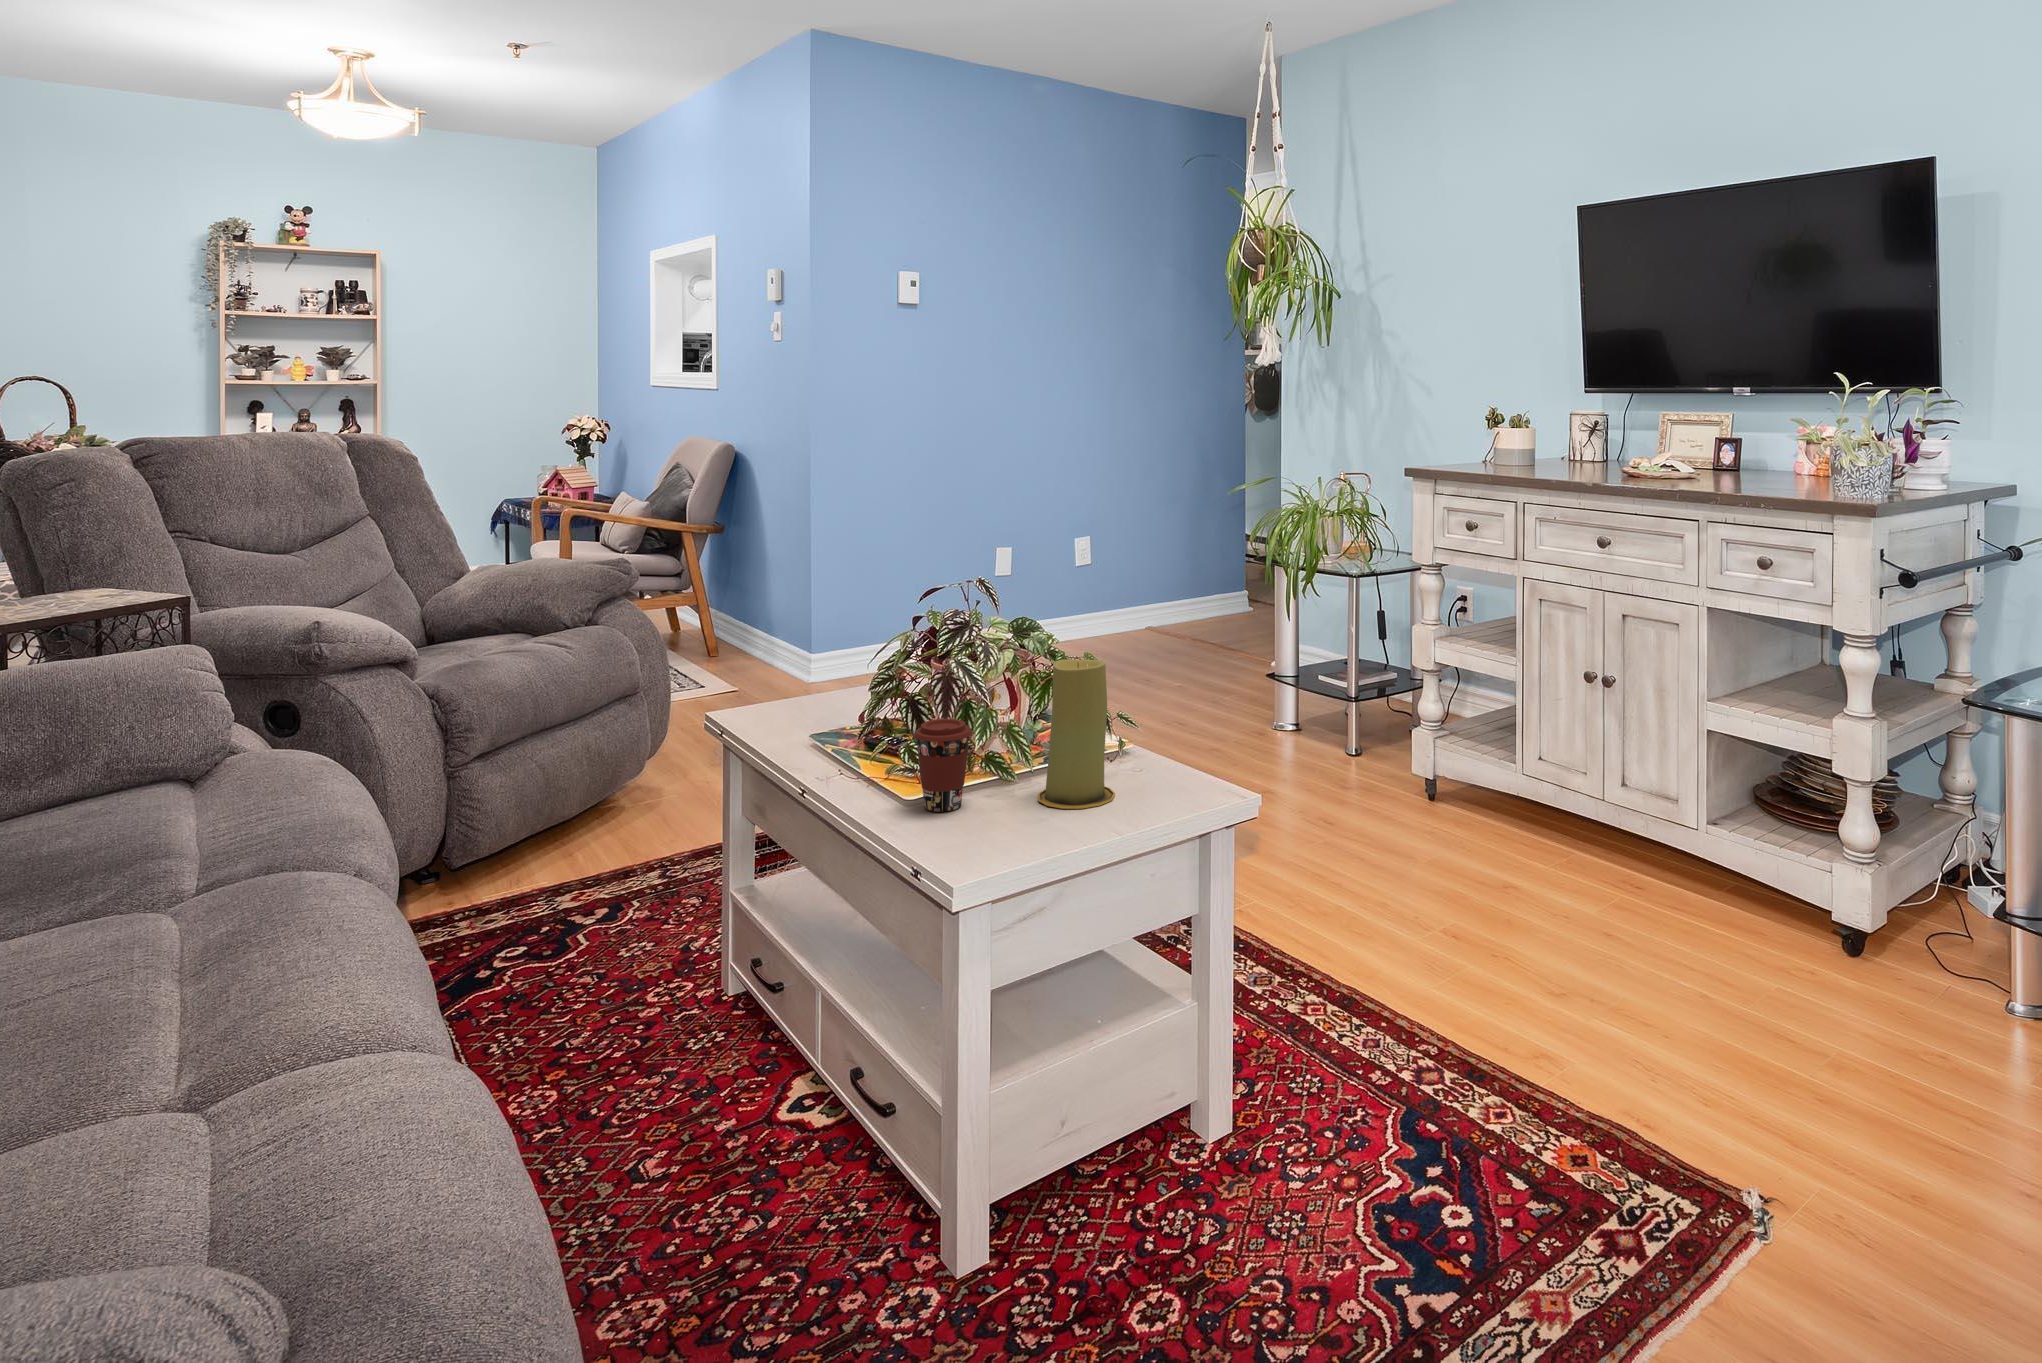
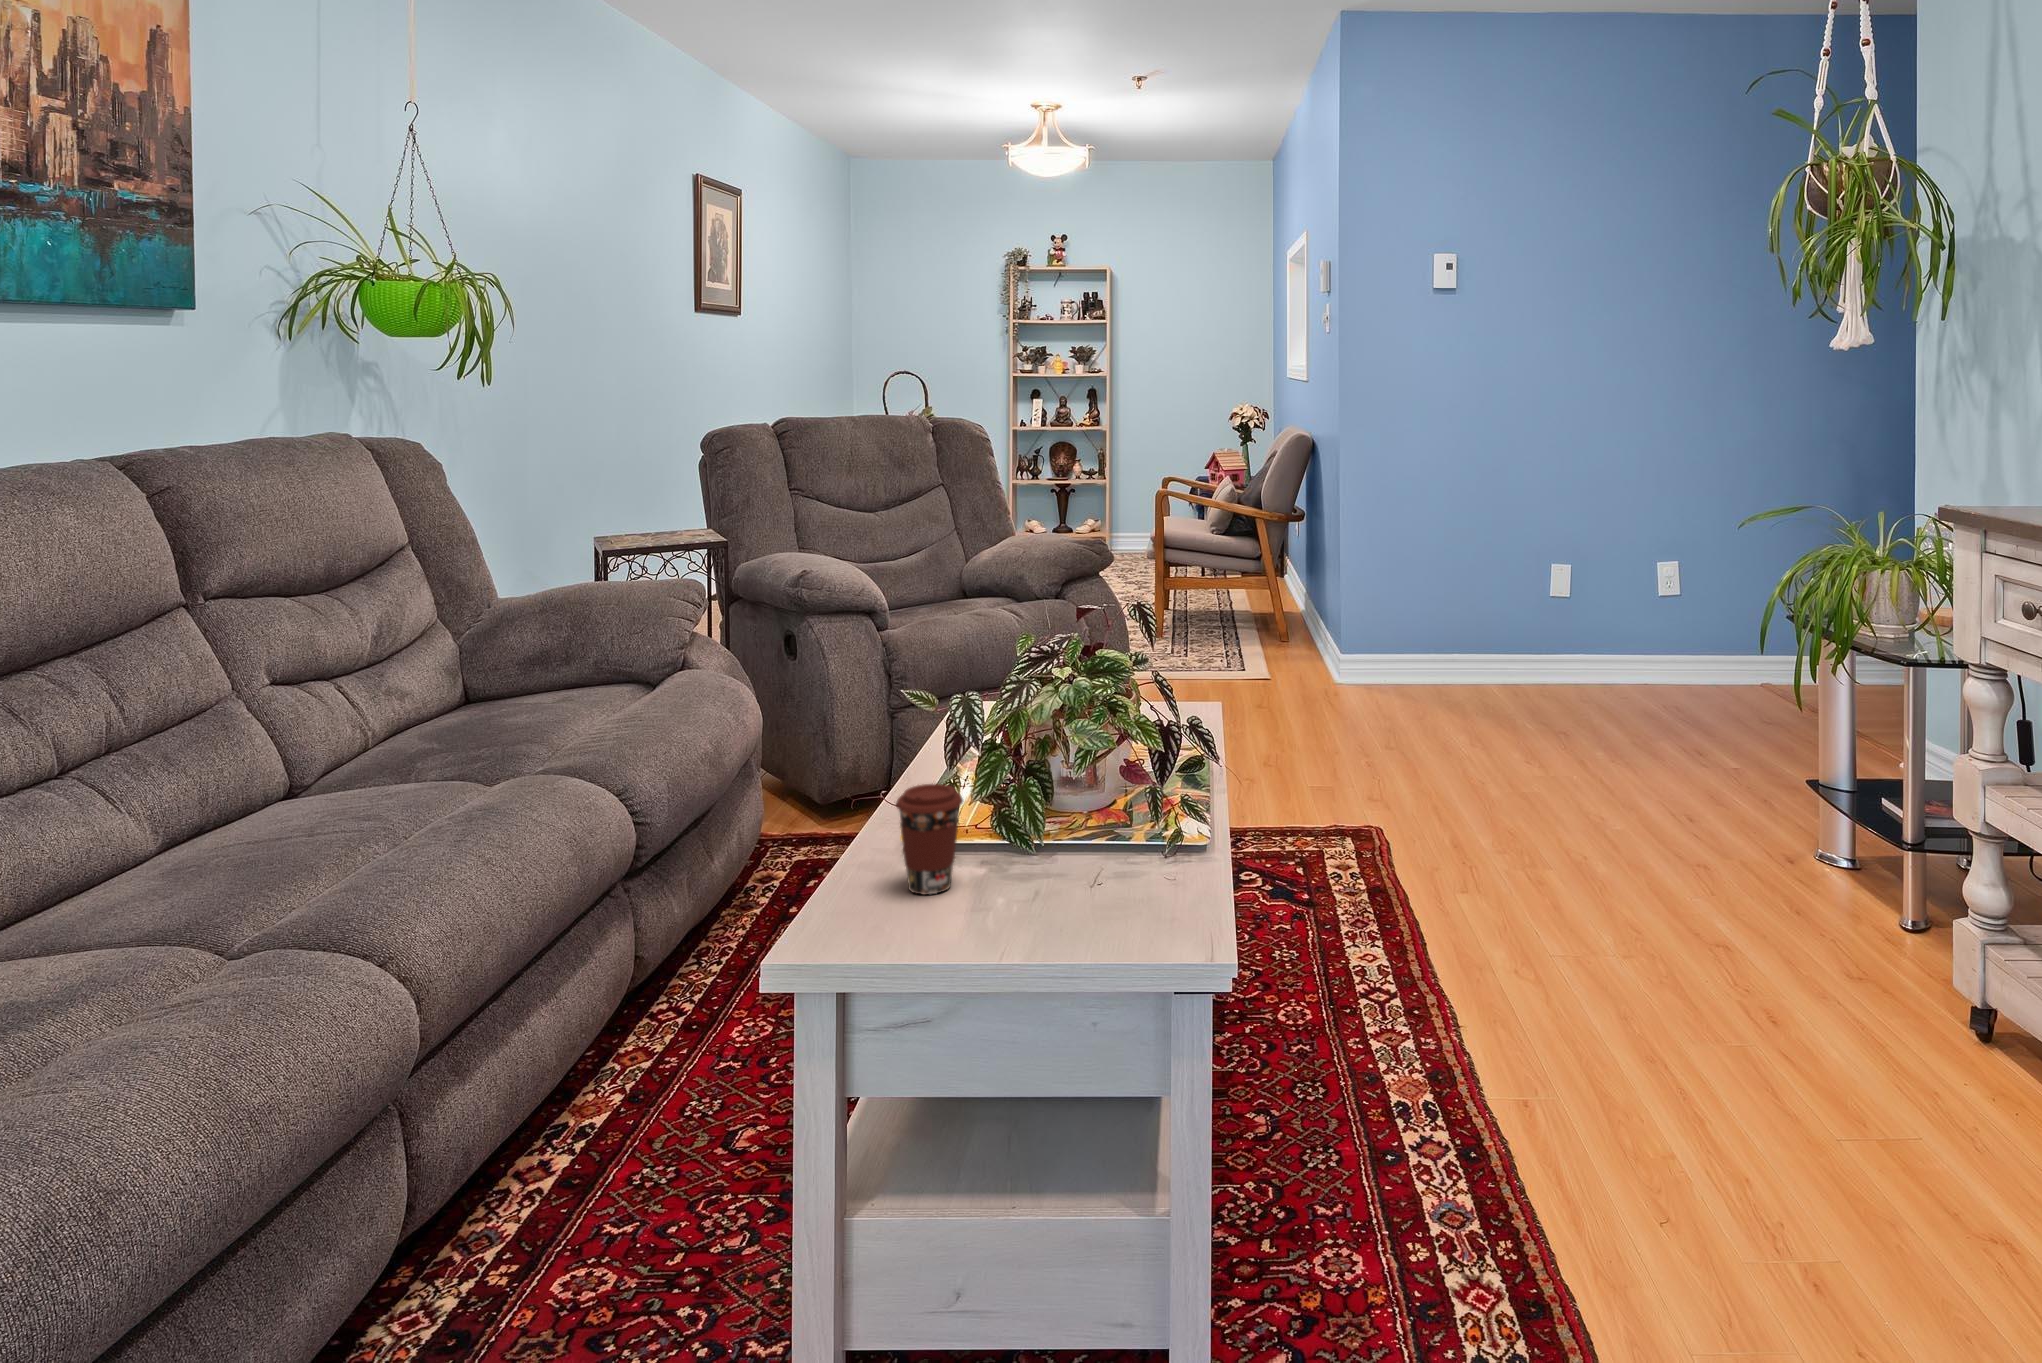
candle: present [1038,659,1115,809] -> none [1012,737,1110,933]

